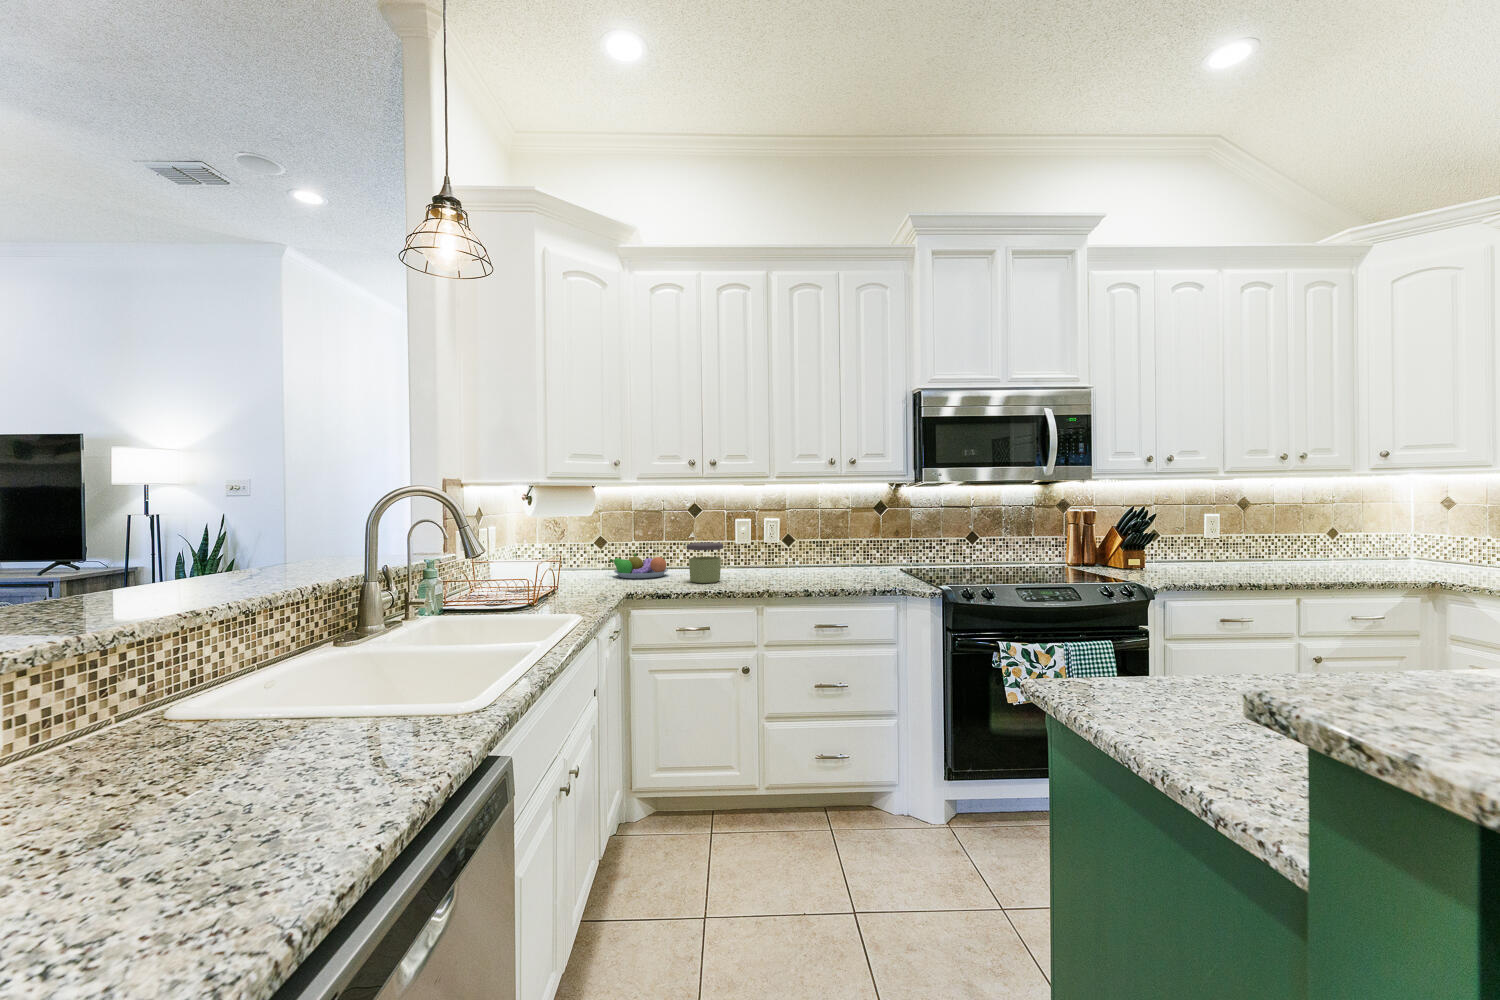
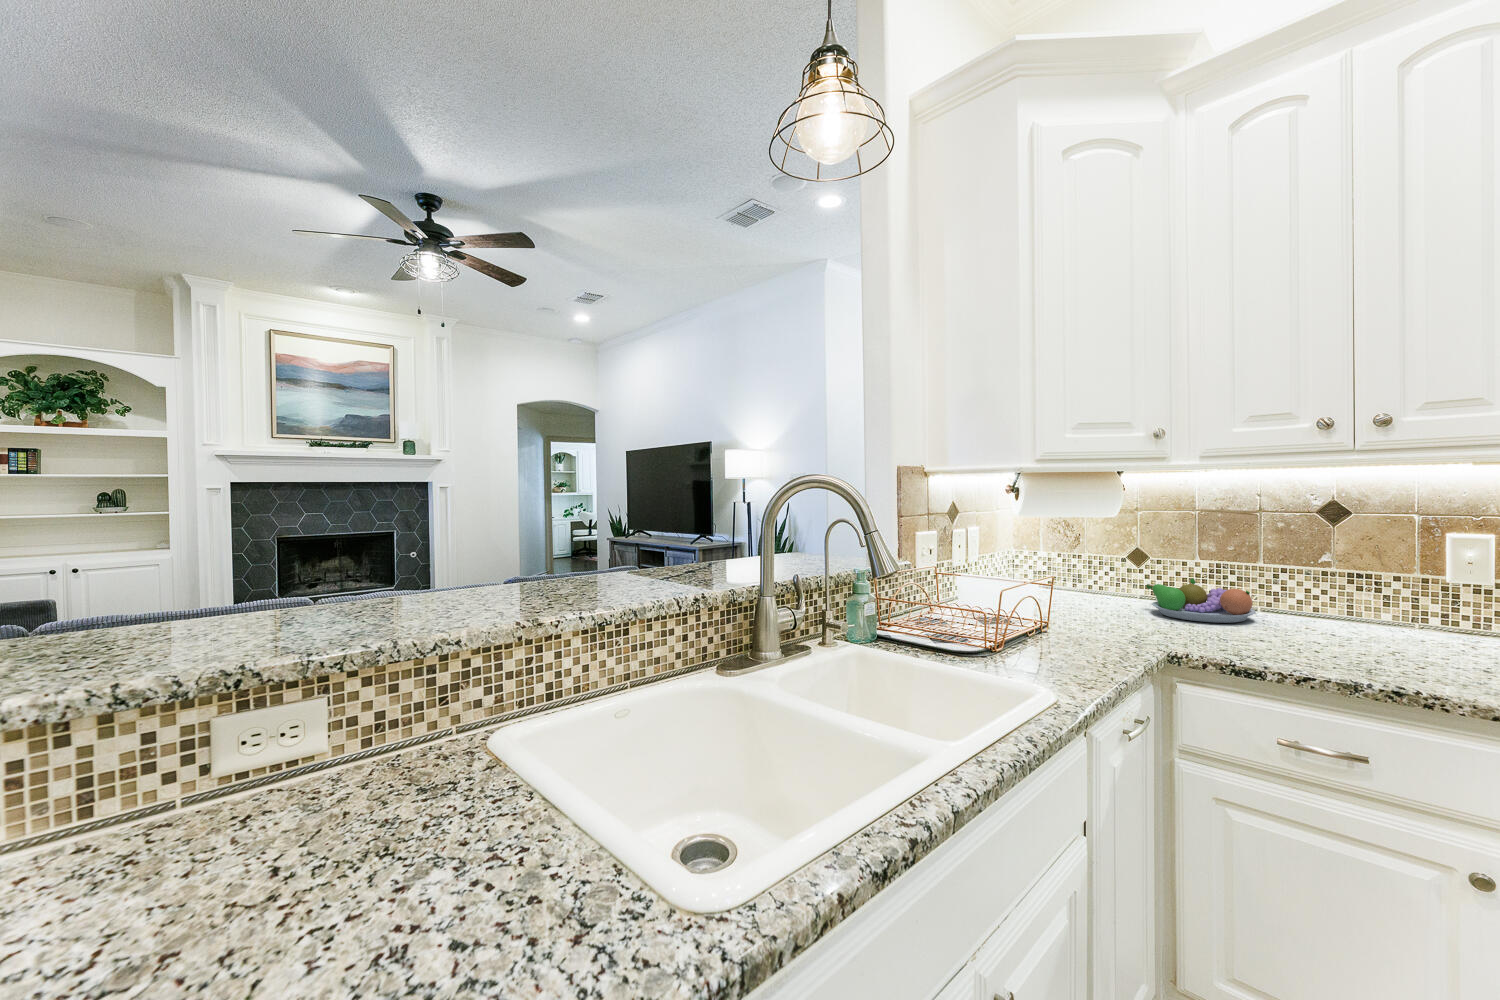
jar: present [687,543,723,583] -> none [1291,573,1382,652]

